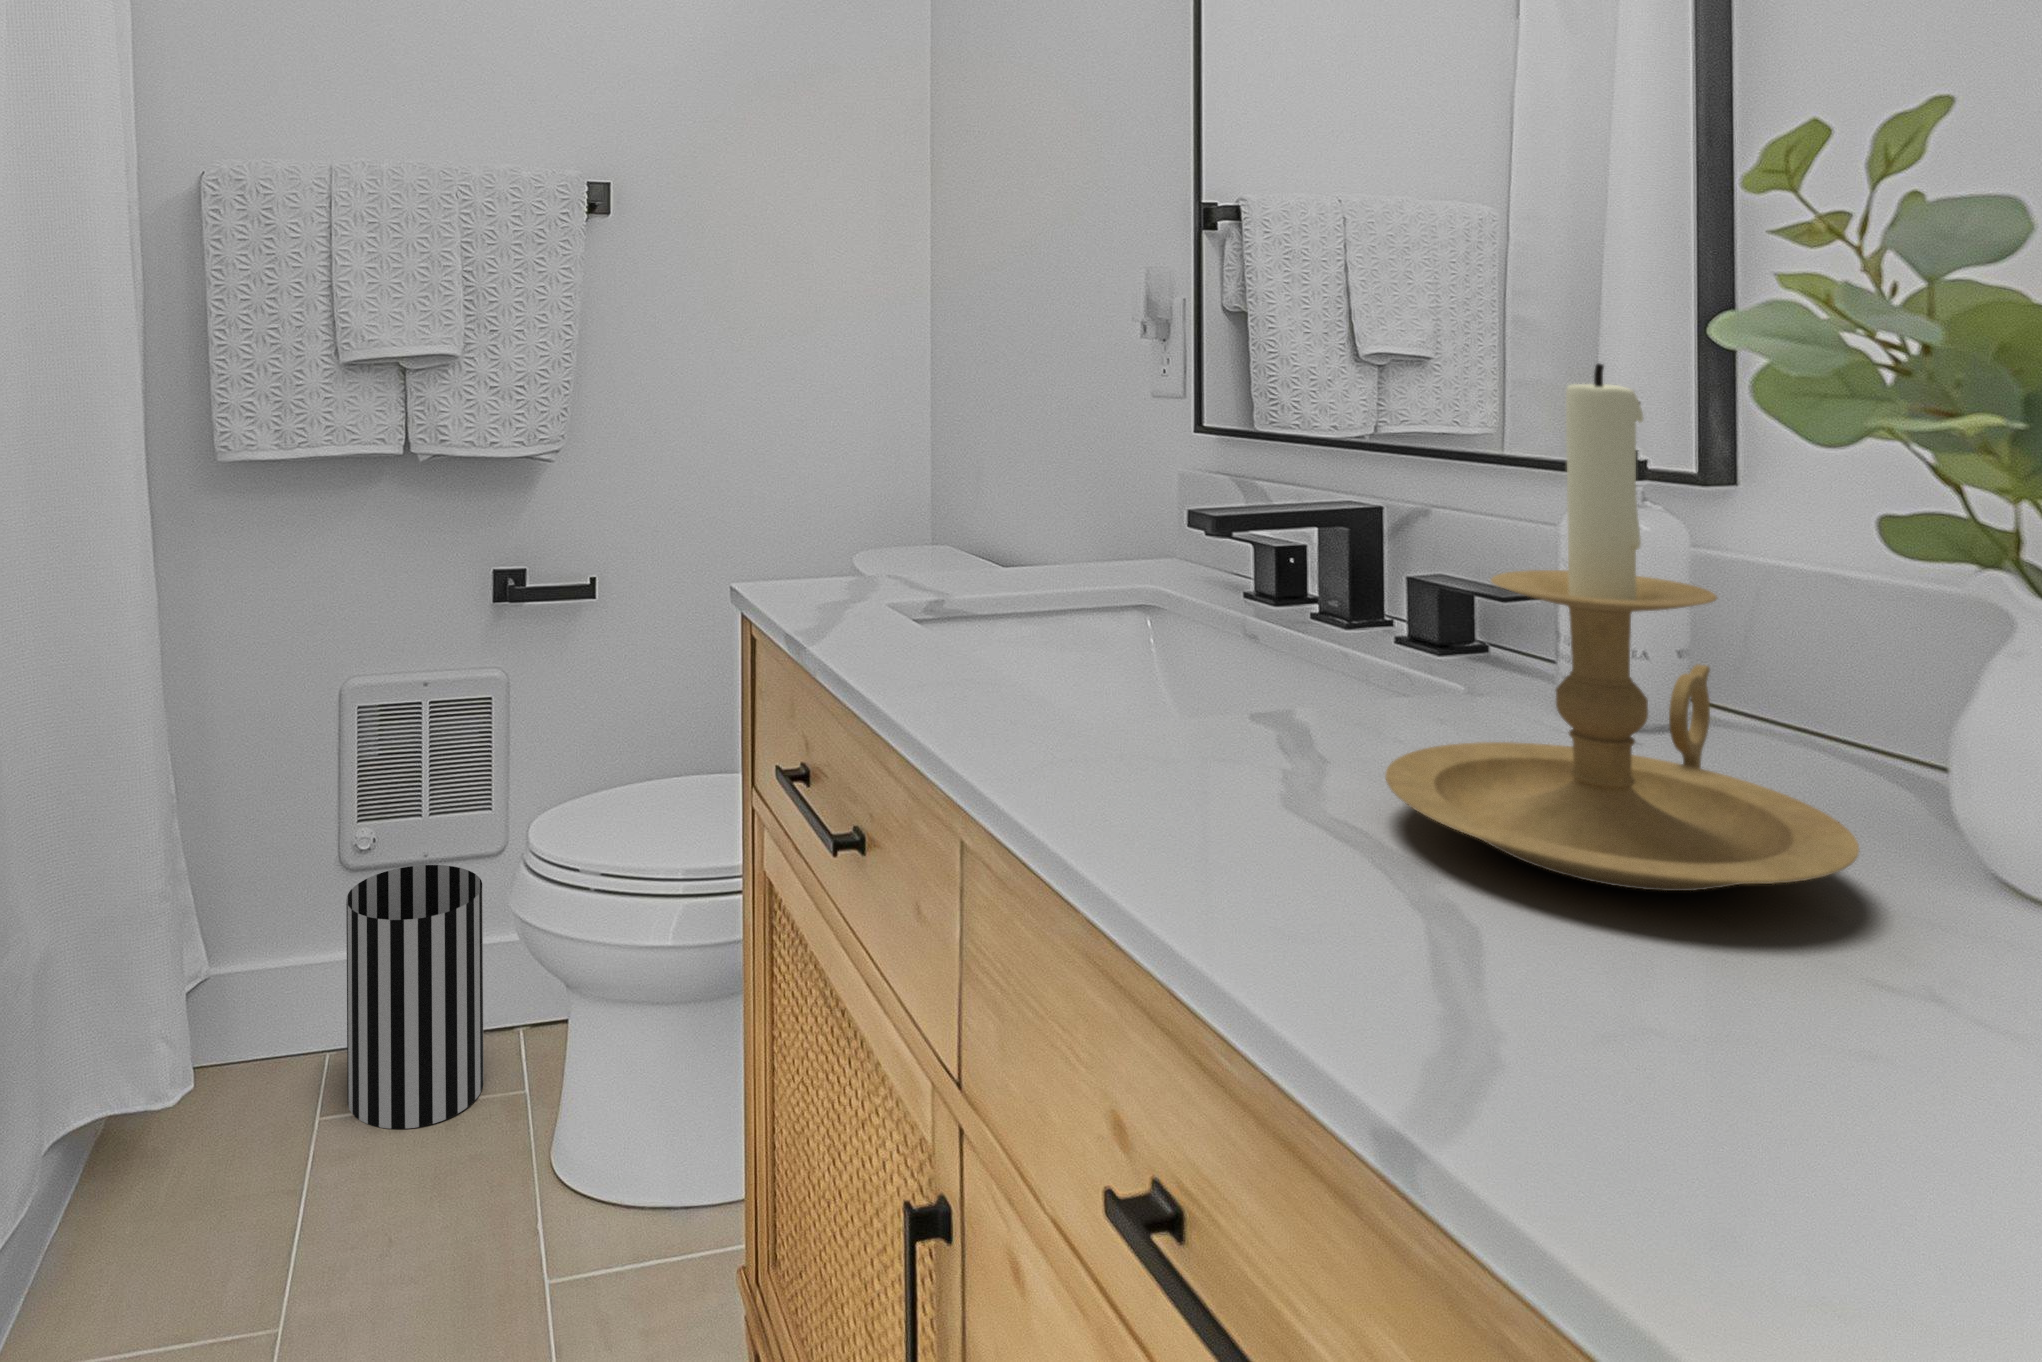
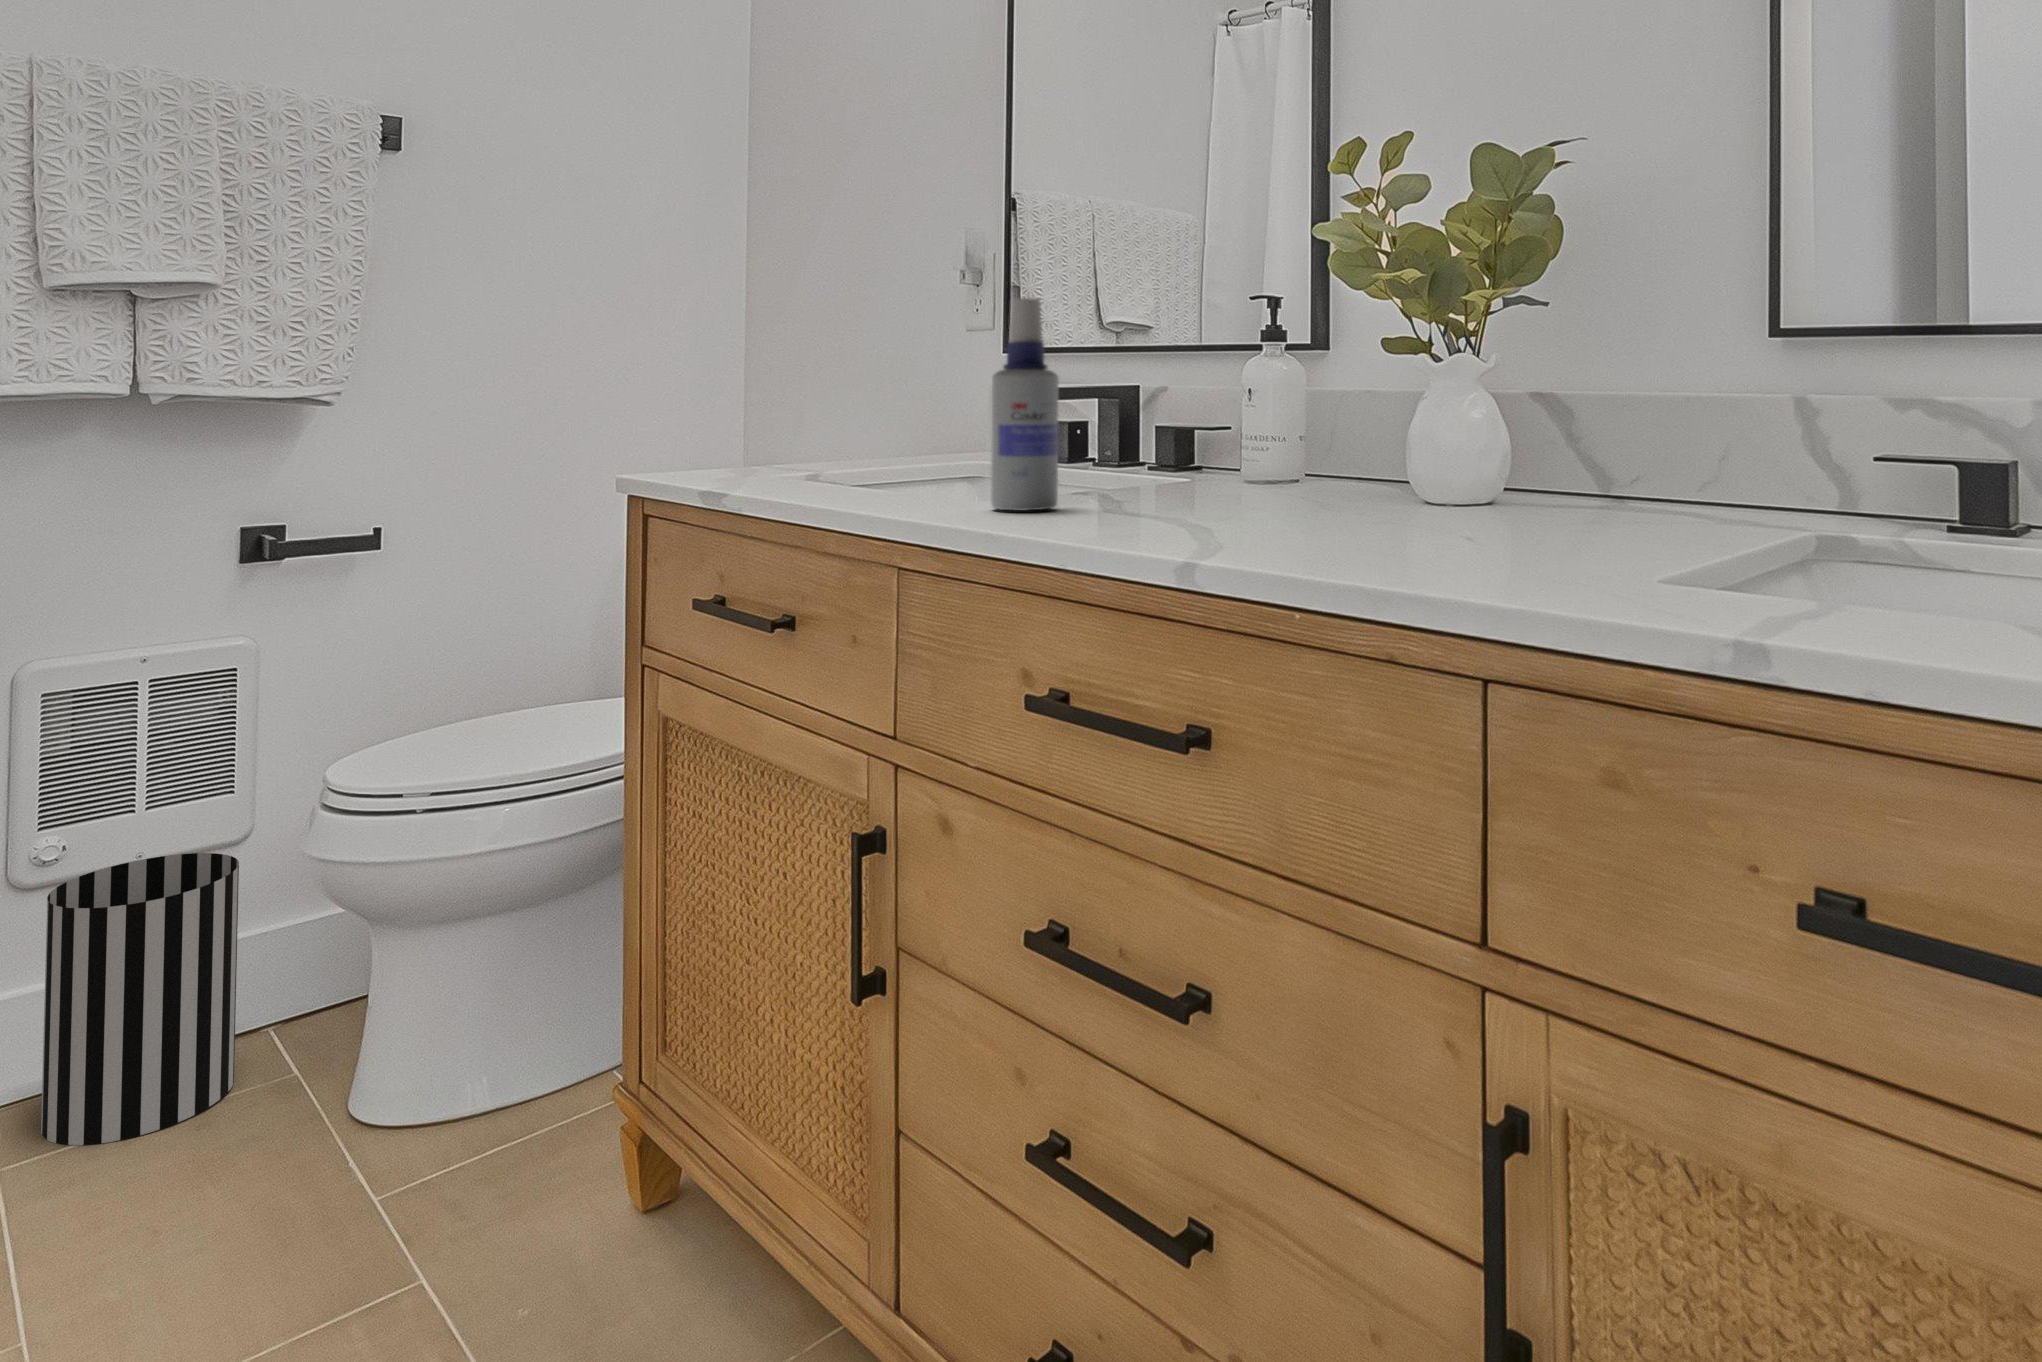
candle holder: present [1385,363,1859,891] -> none [1165,251,1373,514]
spray bottle: none [1087,440,1197,785] -> present [991,298,1059,510]

